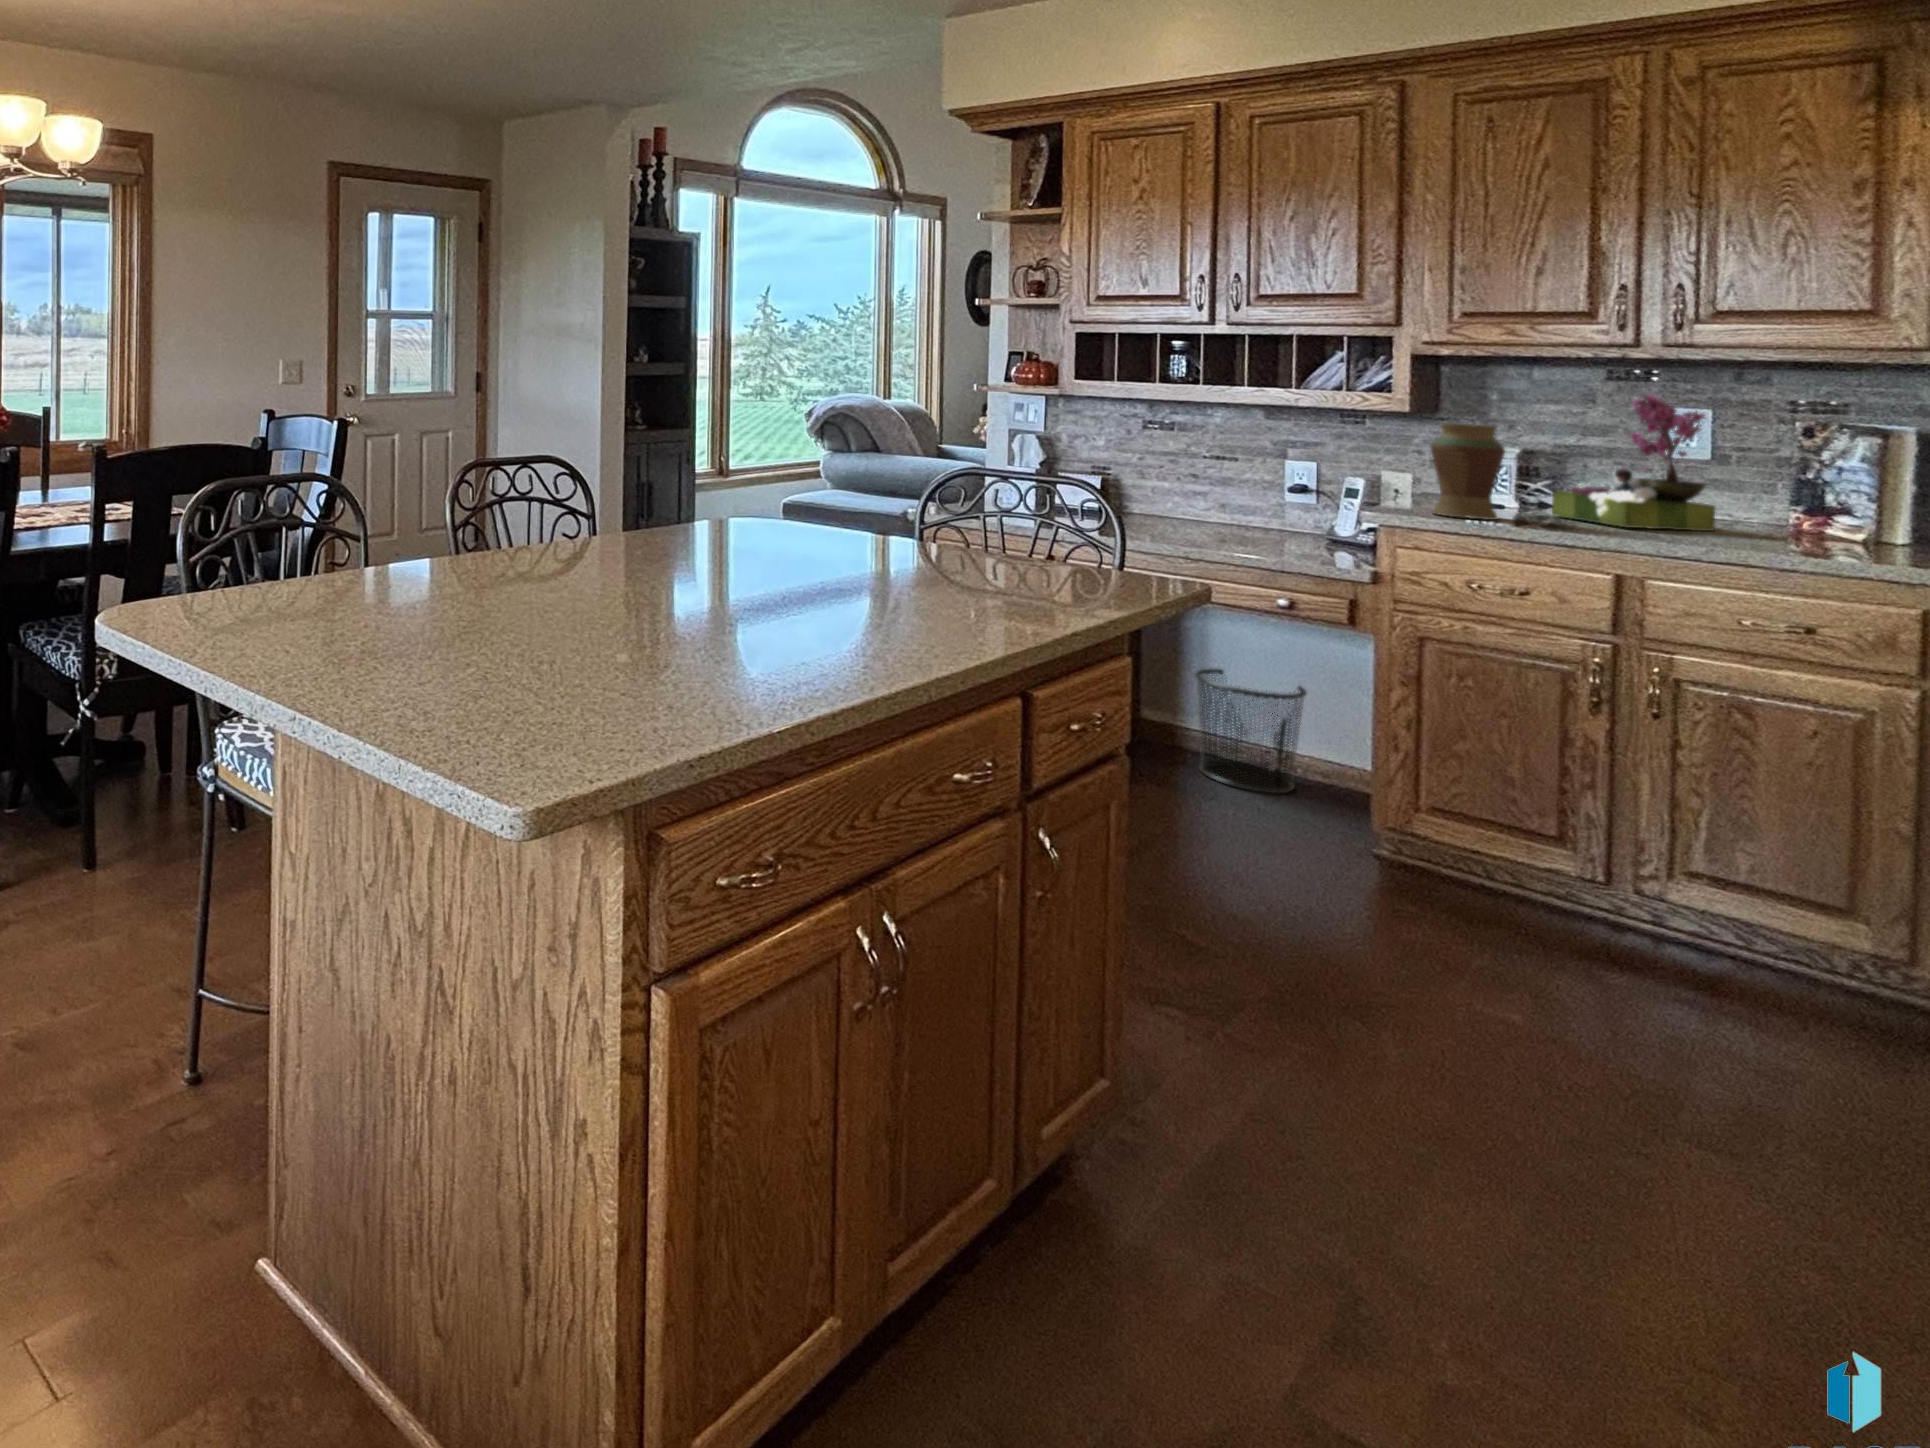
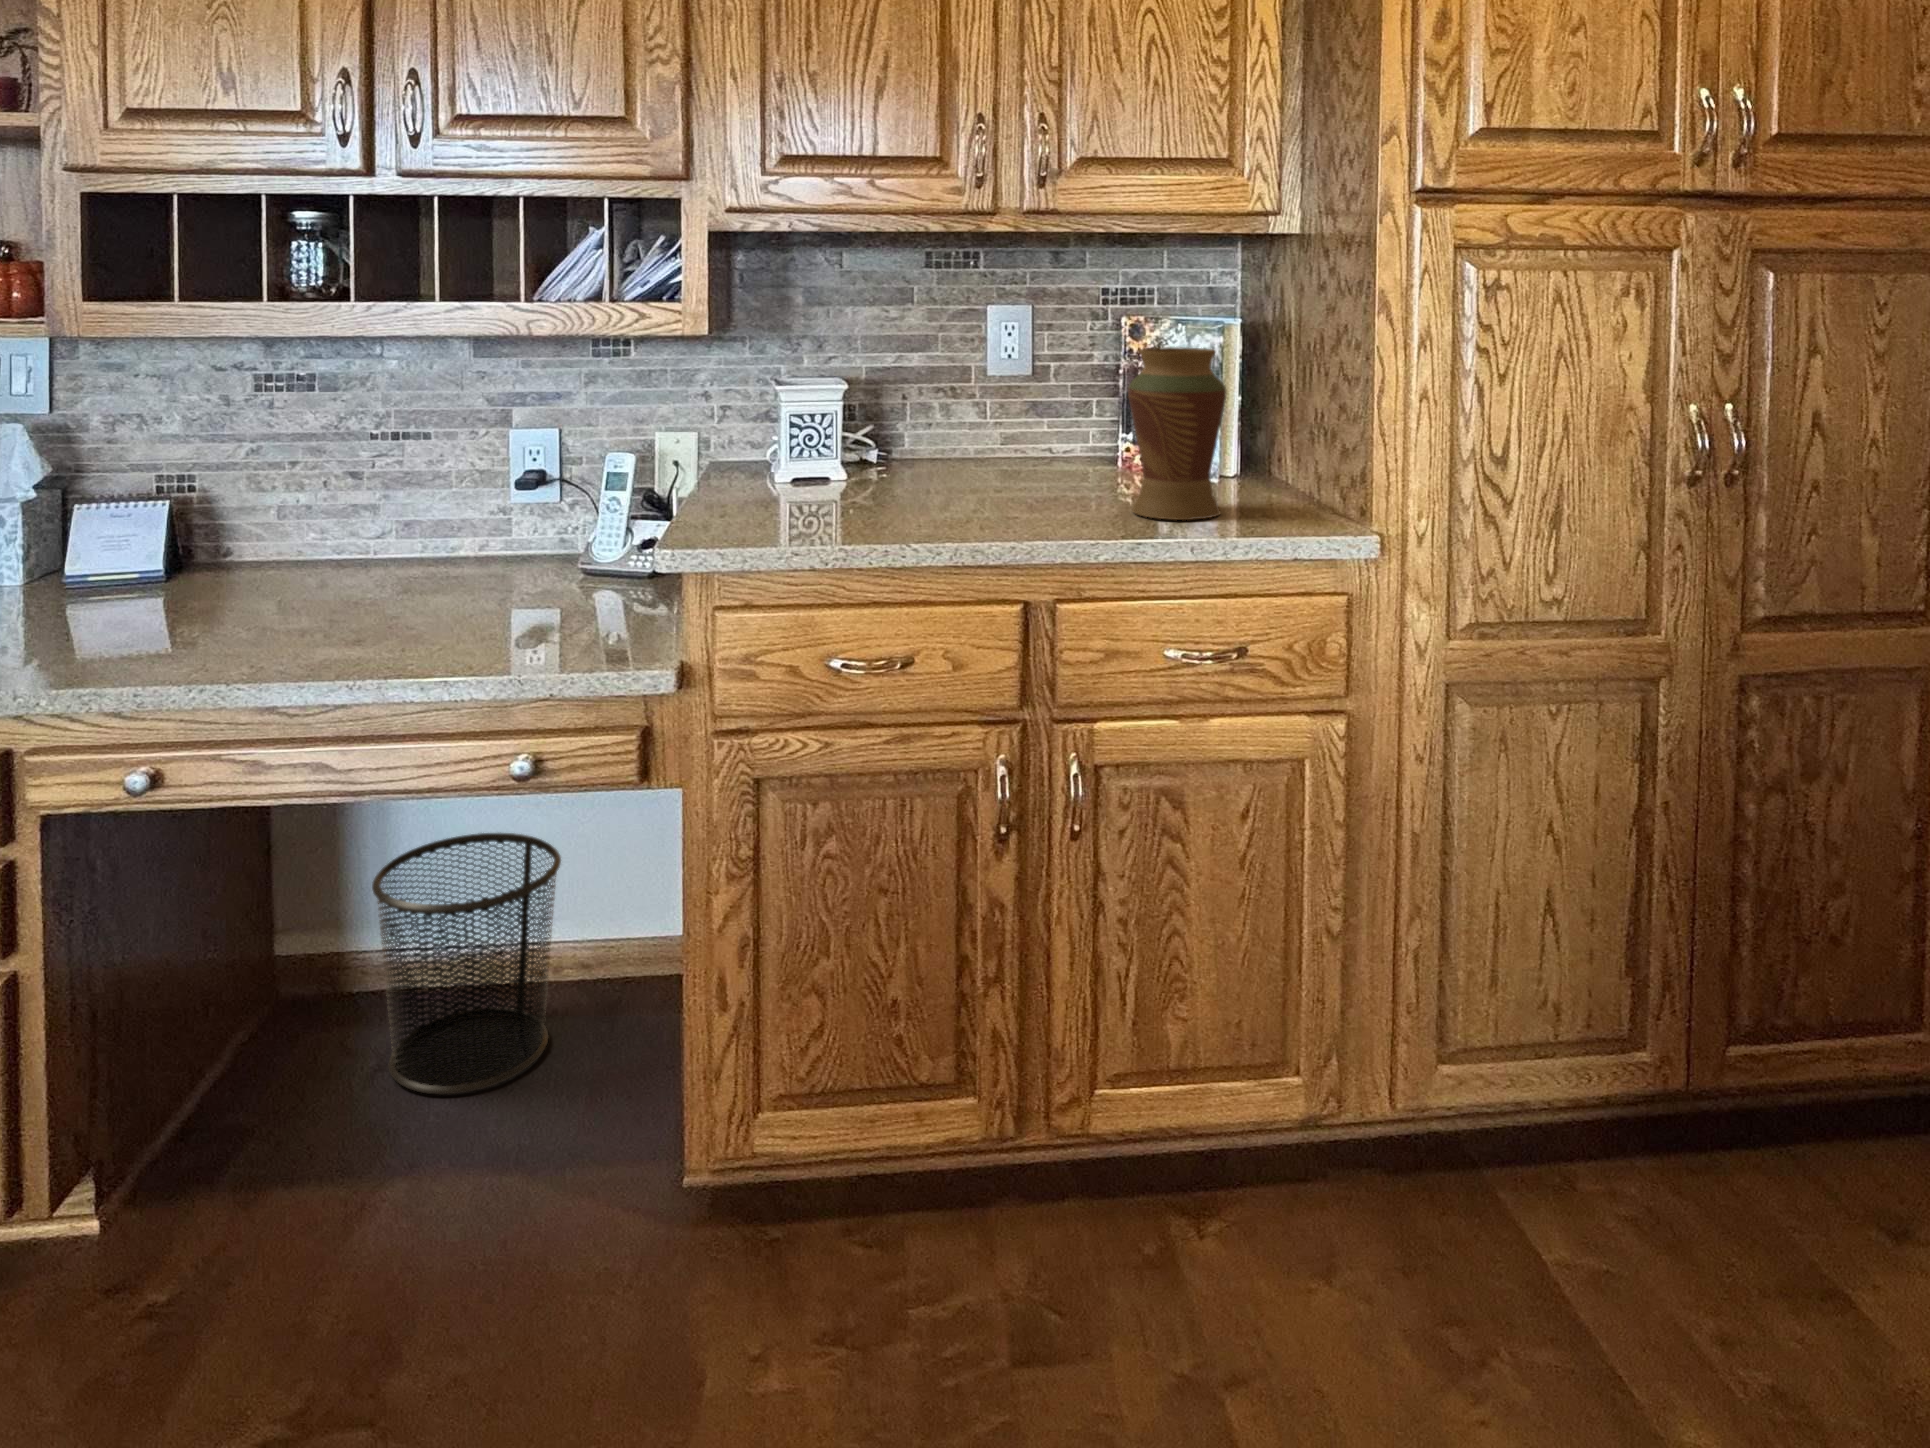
flower arrangement: present [1552,394,1715,531] -> none [893,279,1070,507]
vase: present [1431,423,1505,520] -> present [1128,347,1226,520]

